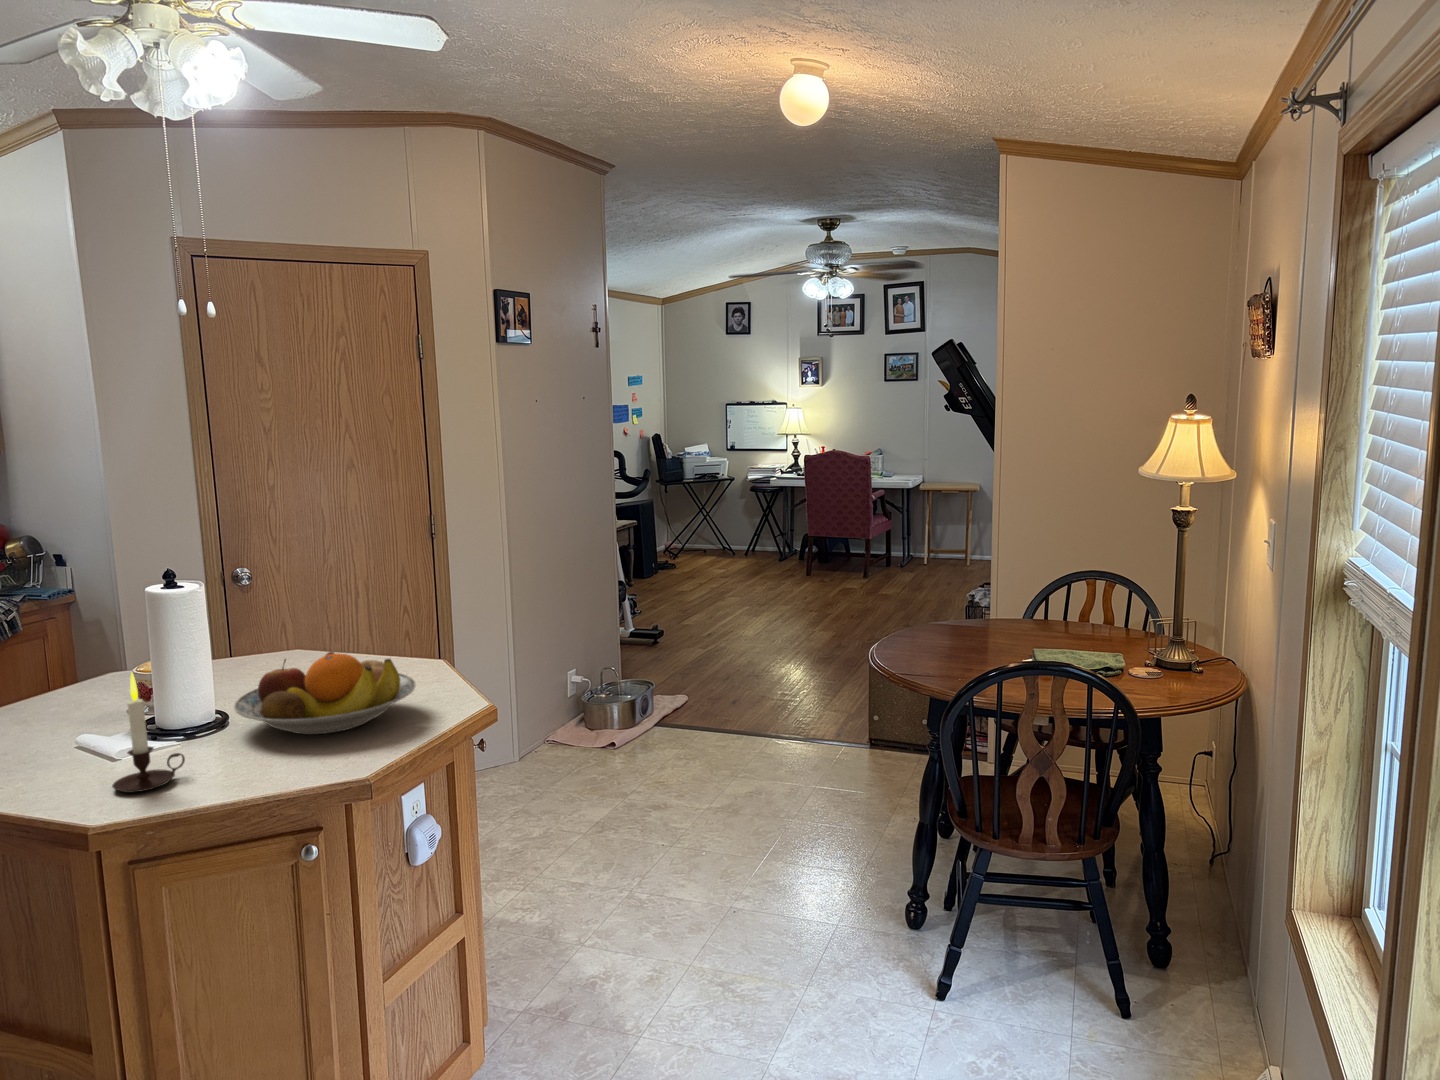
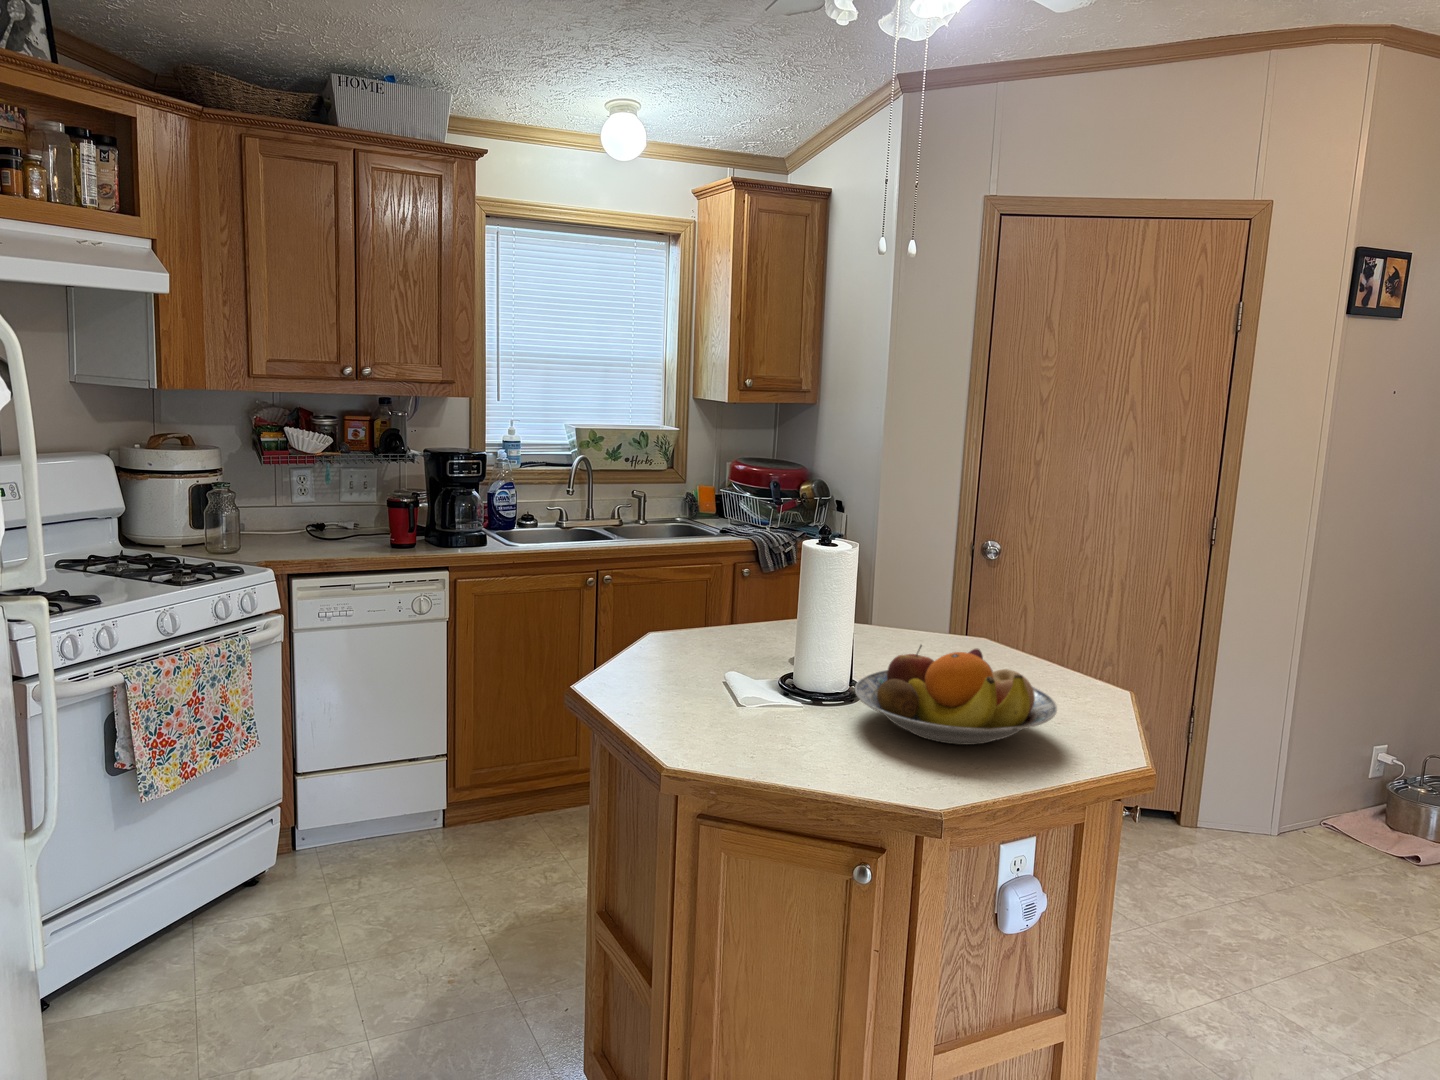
candle: present [112,673,185,793] -> none [710,622,780,745]

